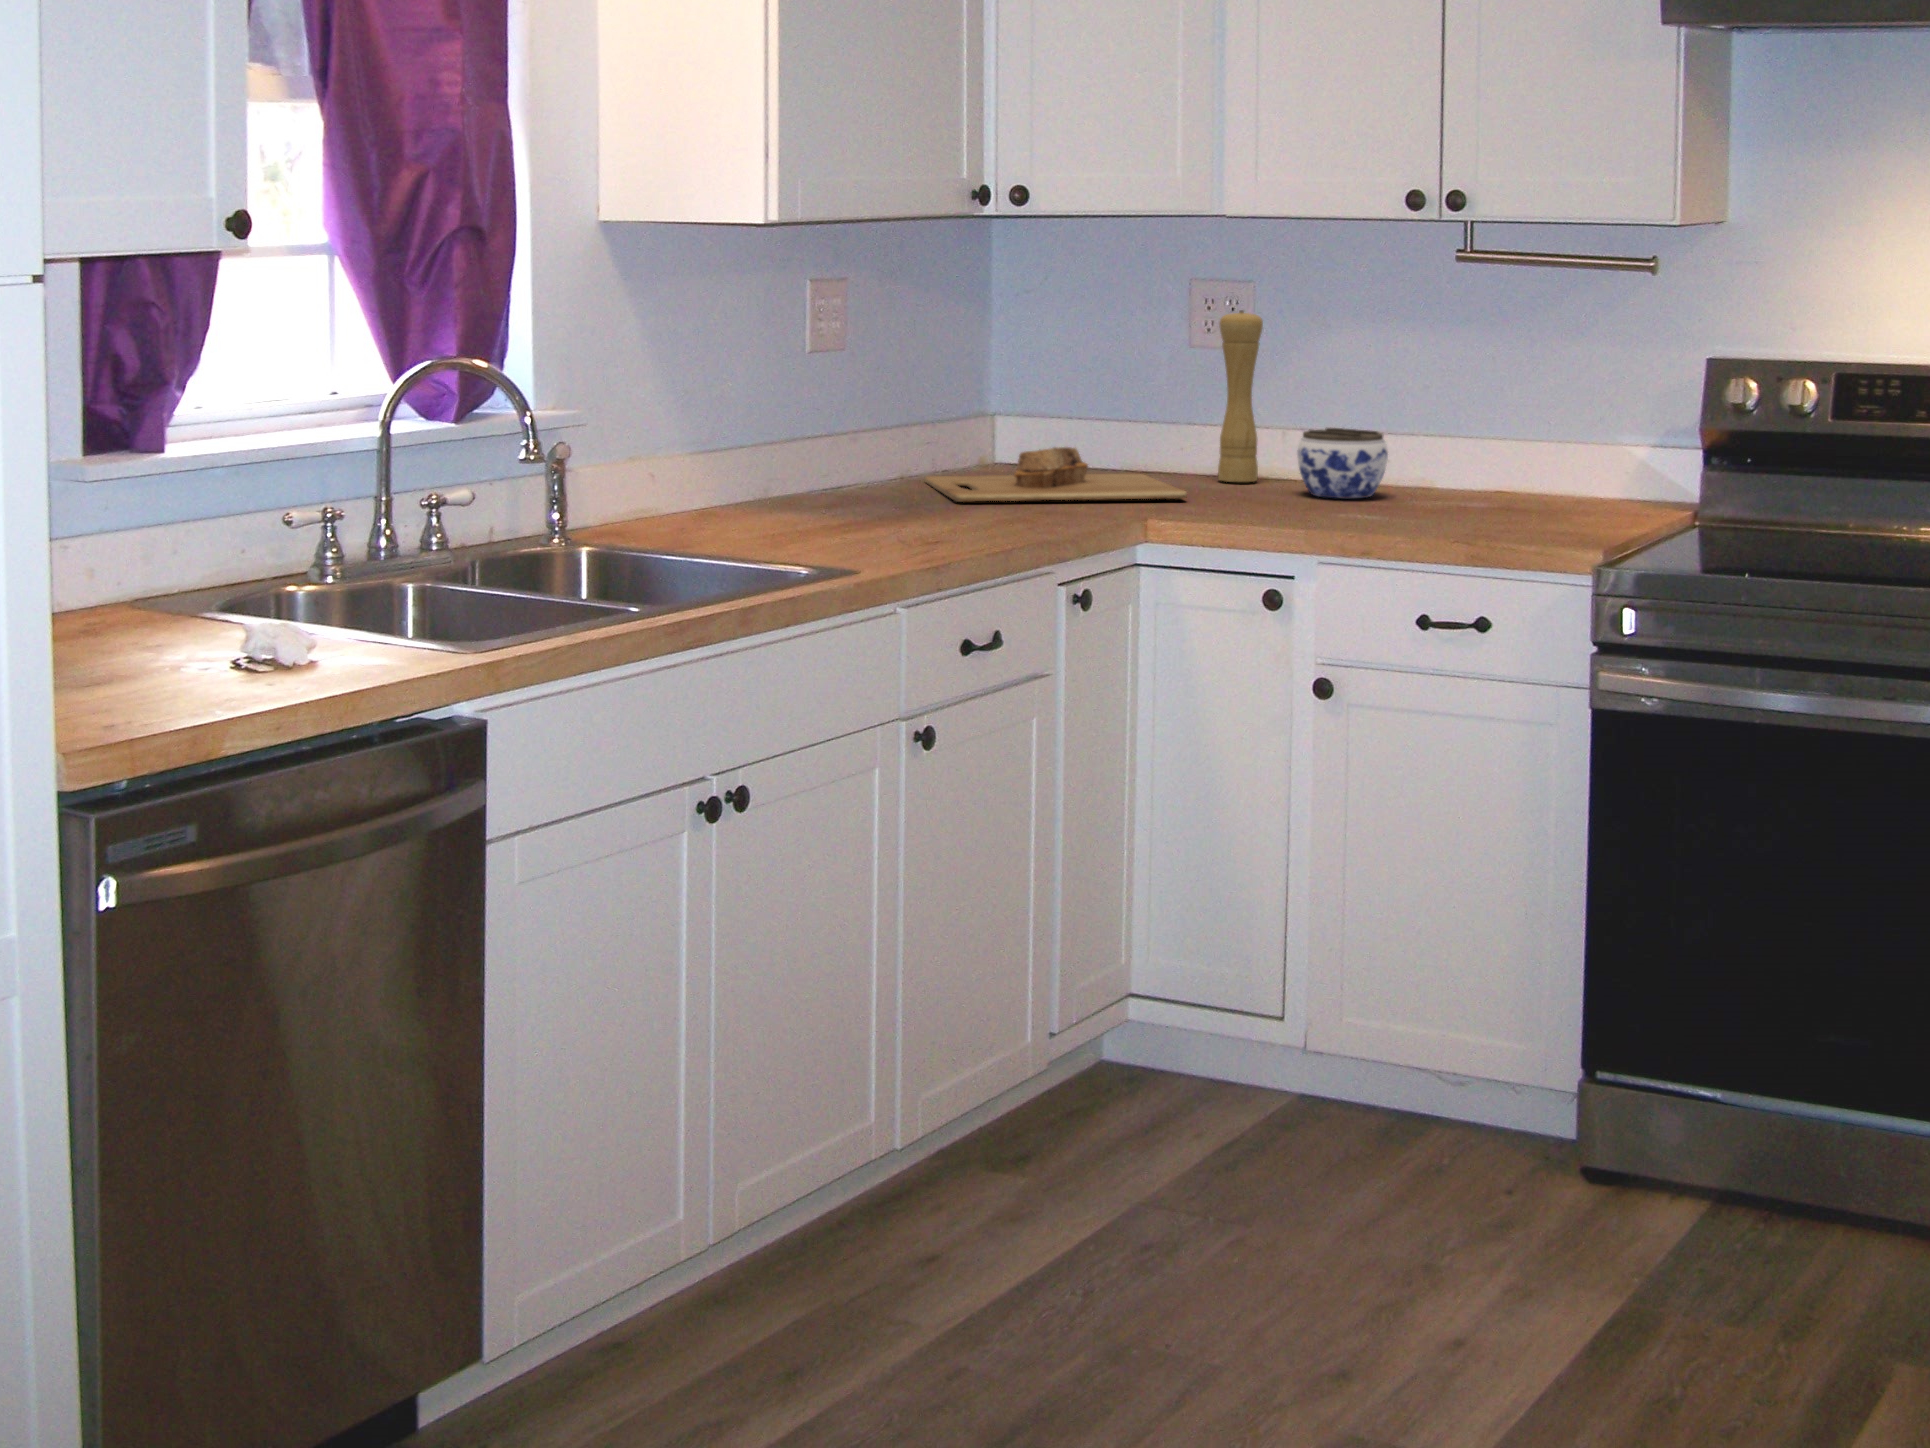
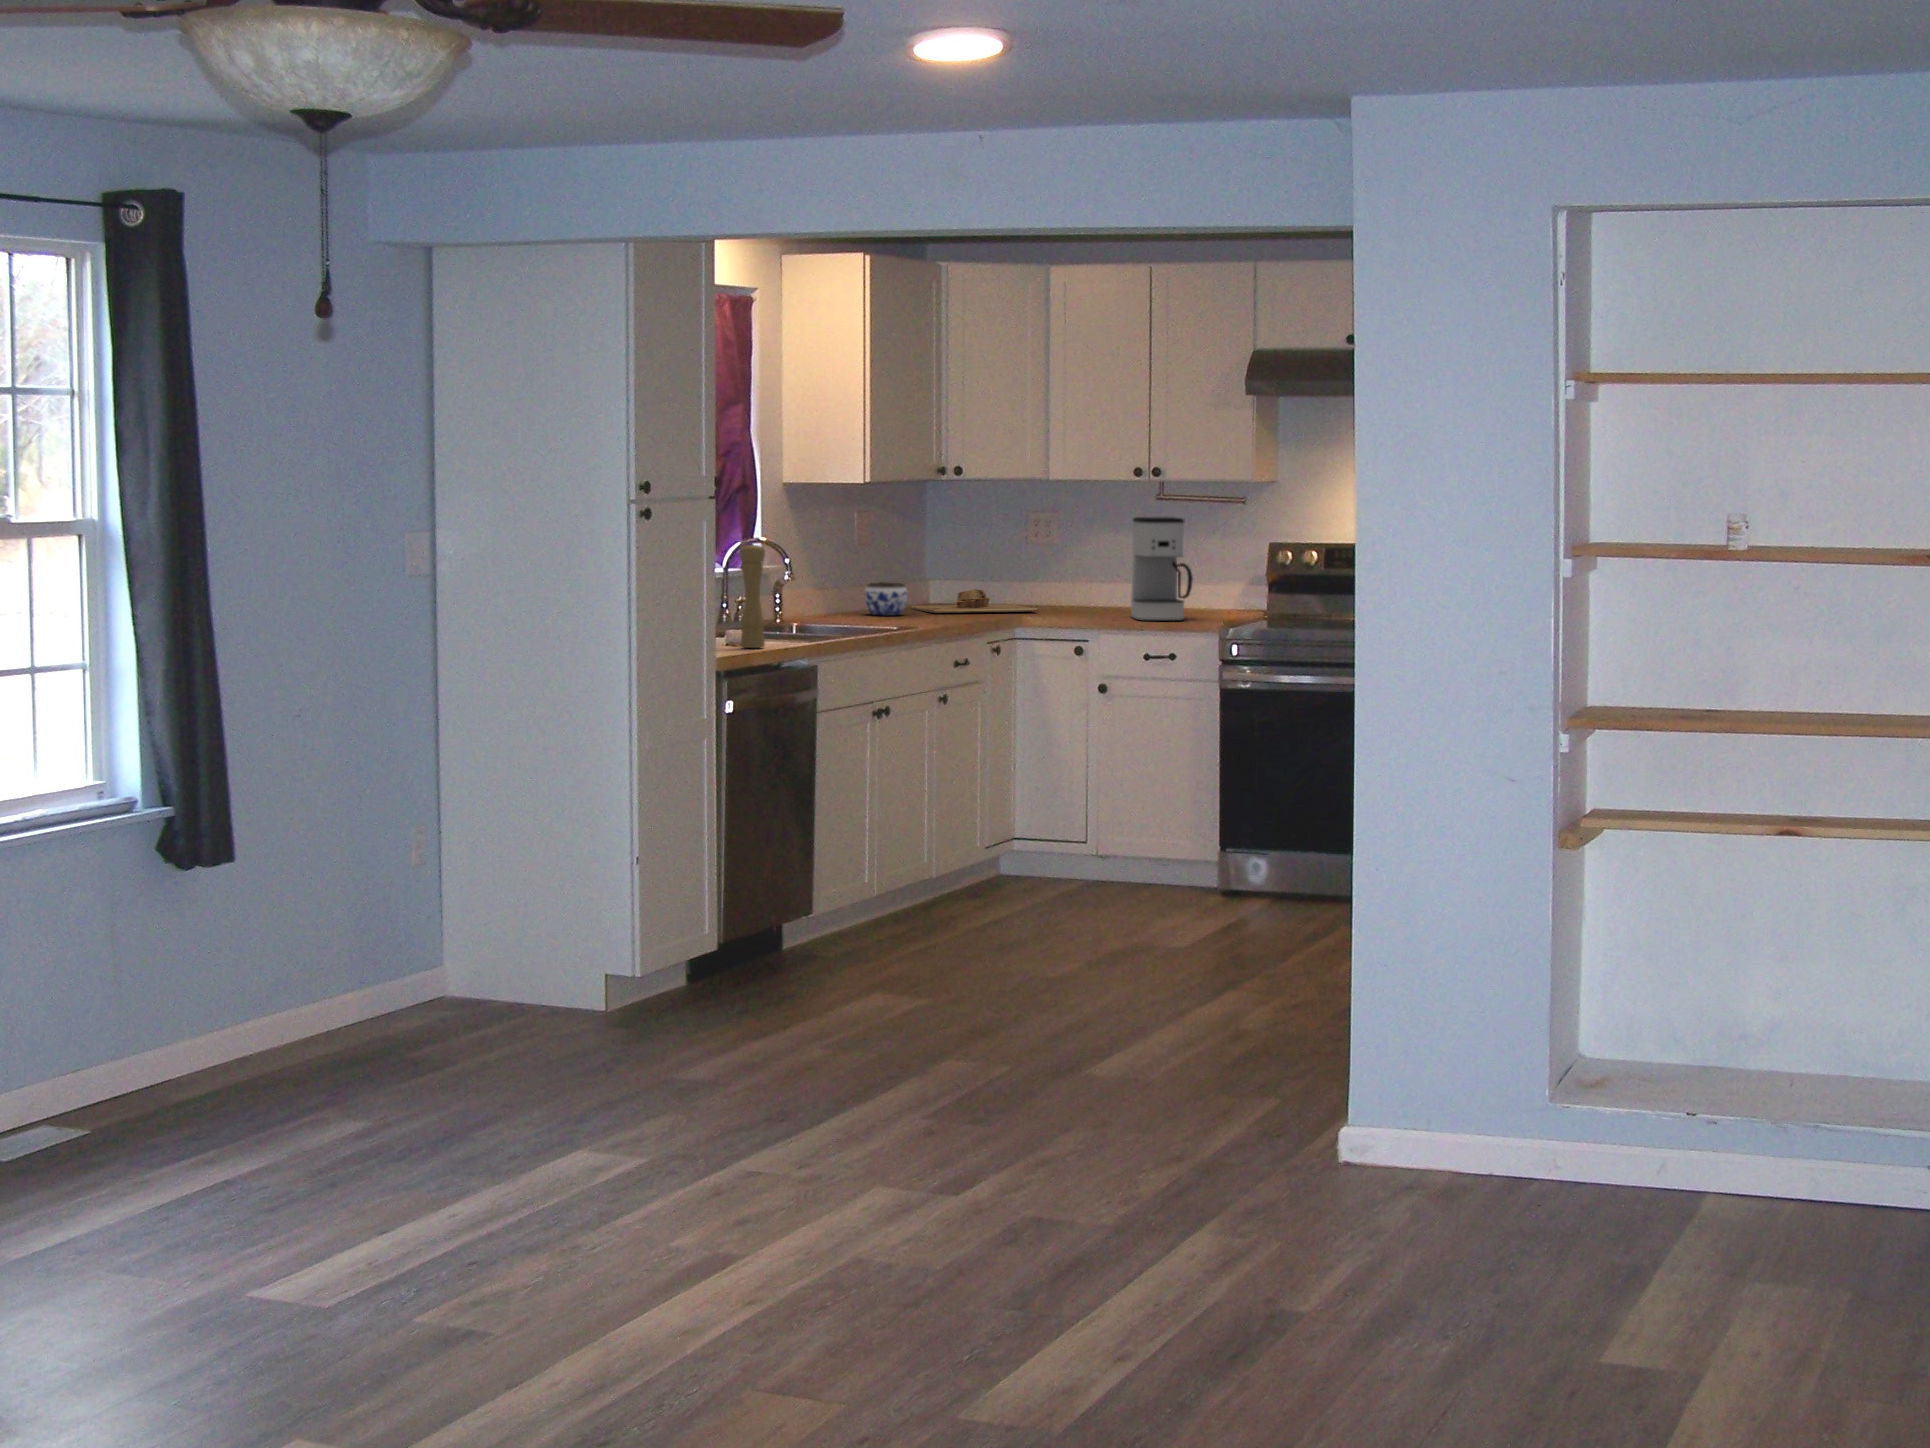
coffee maker: none [1389,299,1532,537] -> present [1131,517,1193,621]
pepper mill: present [1218,310,1263,482] -> present [739,544,765,648]
jar: present [1297,428,1388,499] -> present [865,582,908,615]

